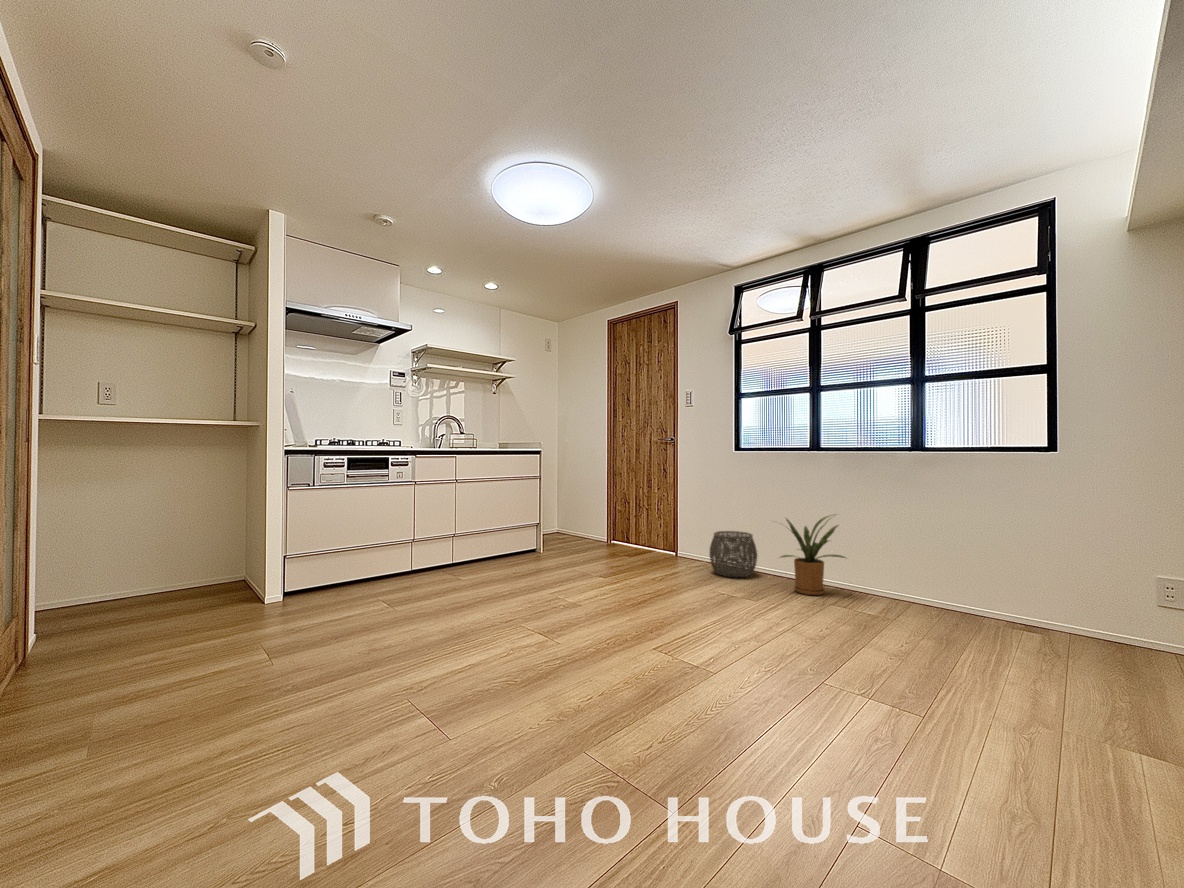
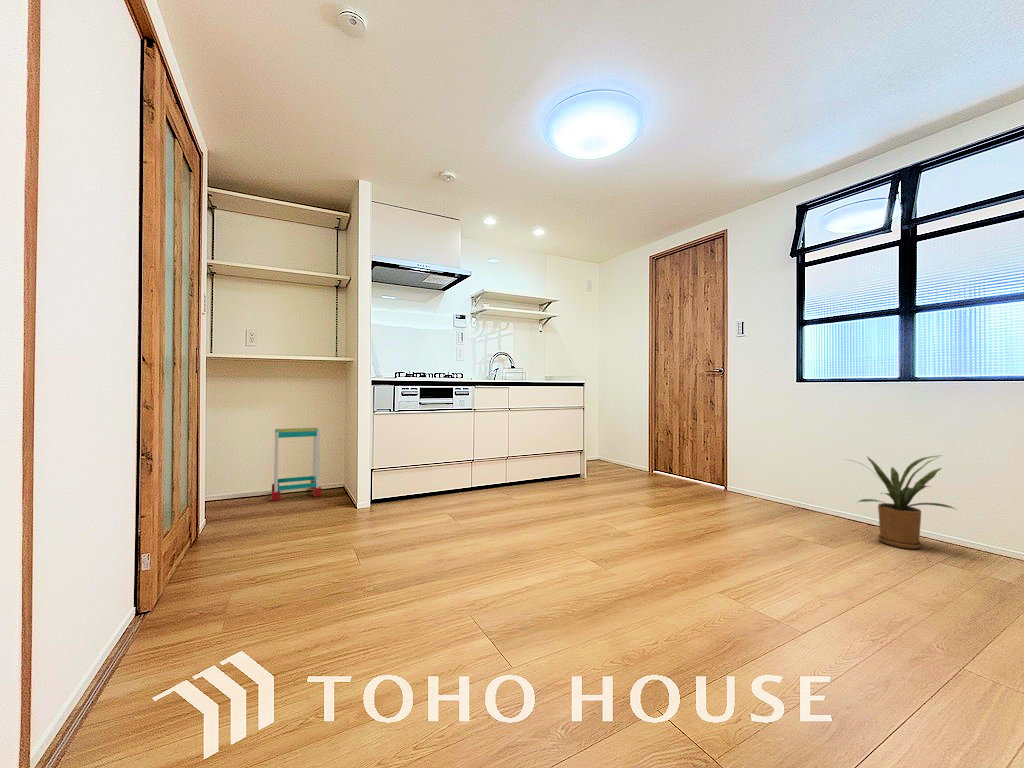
side table: none [135,510,212,607] -> present [272,428,321,501]
woven basket: present [709,531,757,577] -> none [766,467,826,519]

